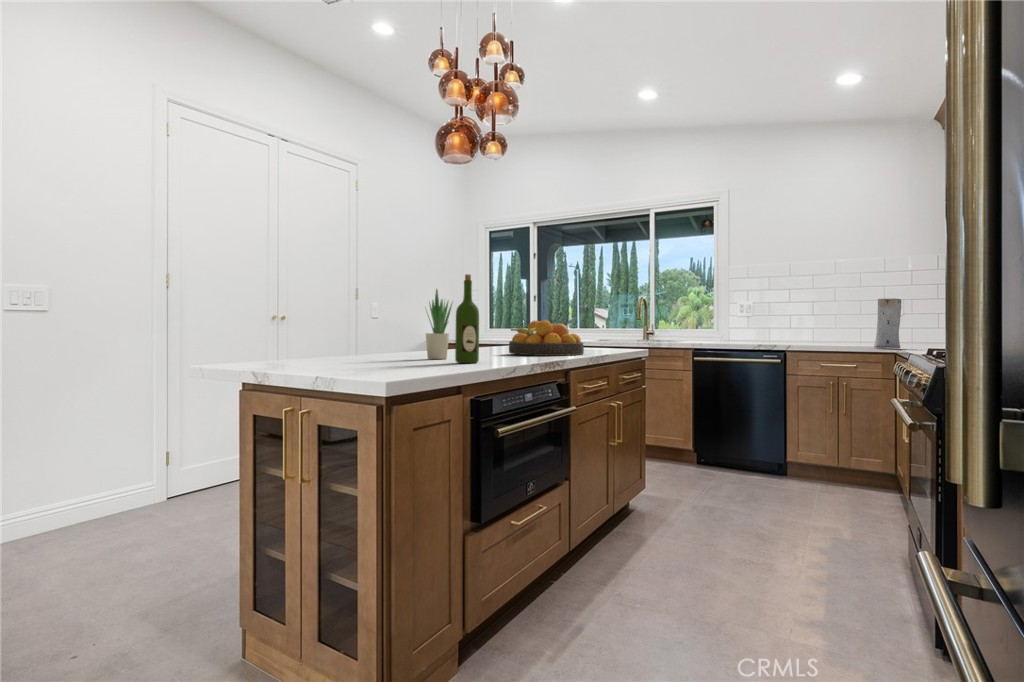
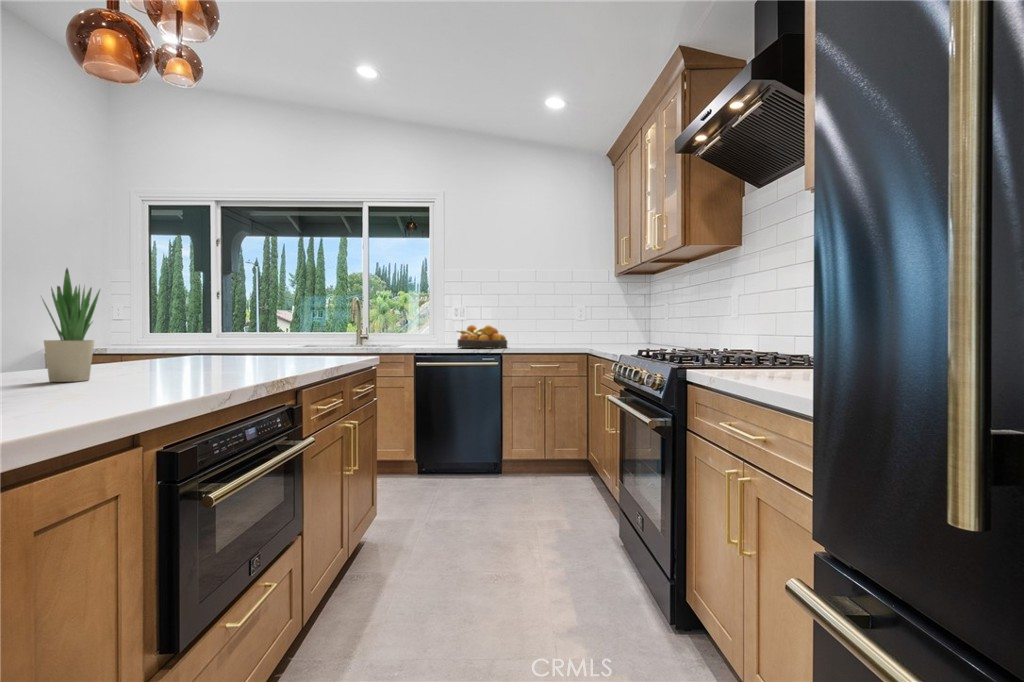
wine bottle: present [455,274,479,363] -> none [116,246,162,389]
vase: present [874,298,902,348] -> none [538,307,556,347]
fruit bowl: present [509,320,584,356] -> present [457,325,507,348]

